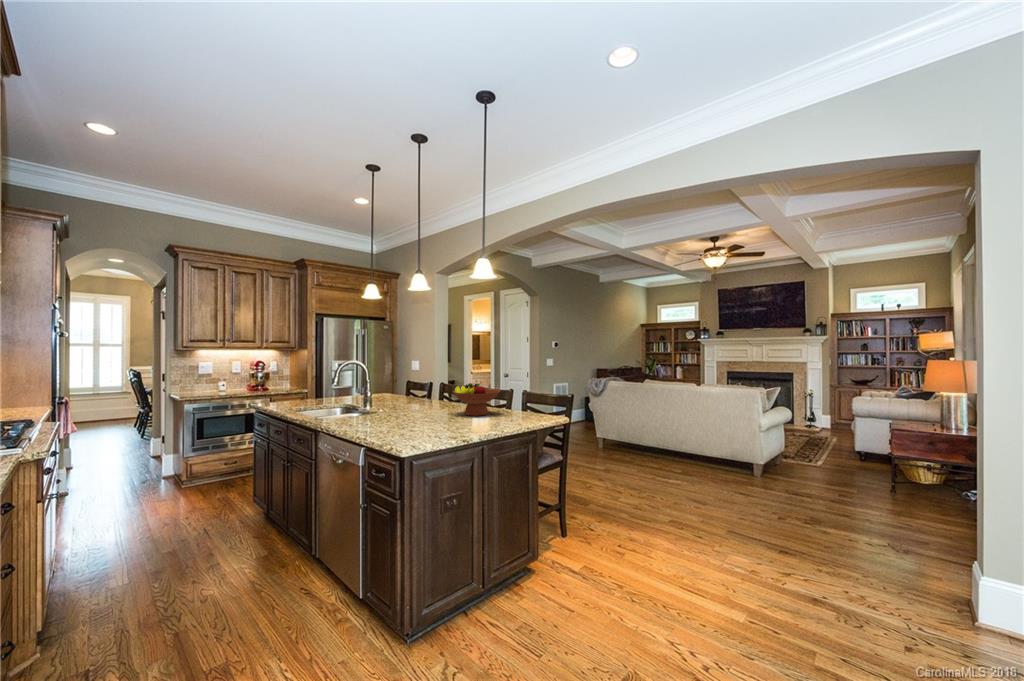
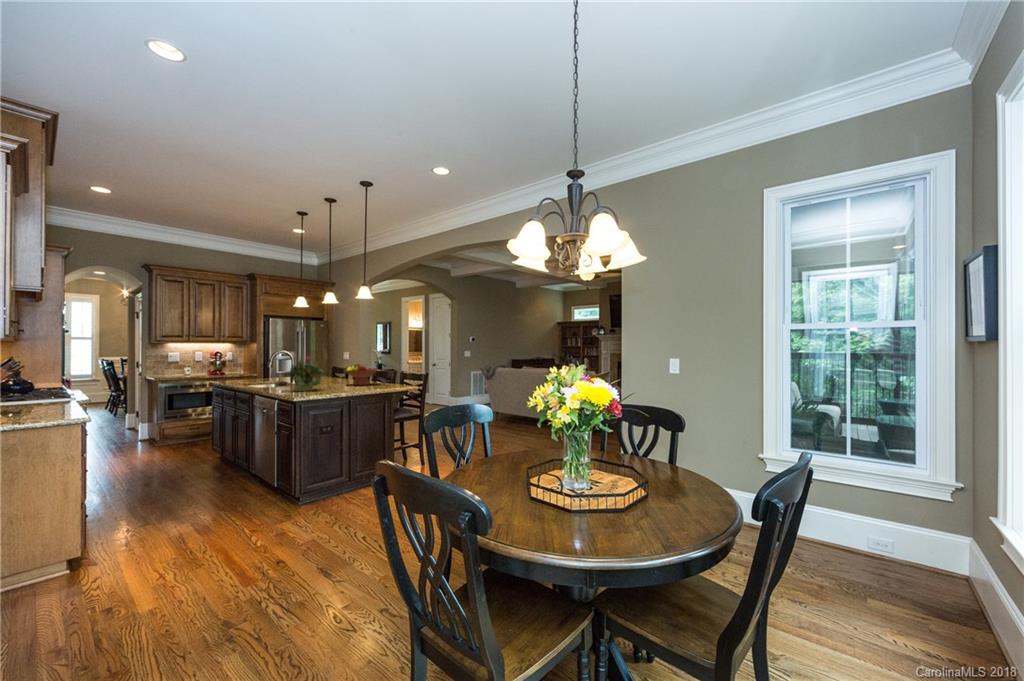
potted plant: none [381,371,439,431] -> present [290,356,326,391]

